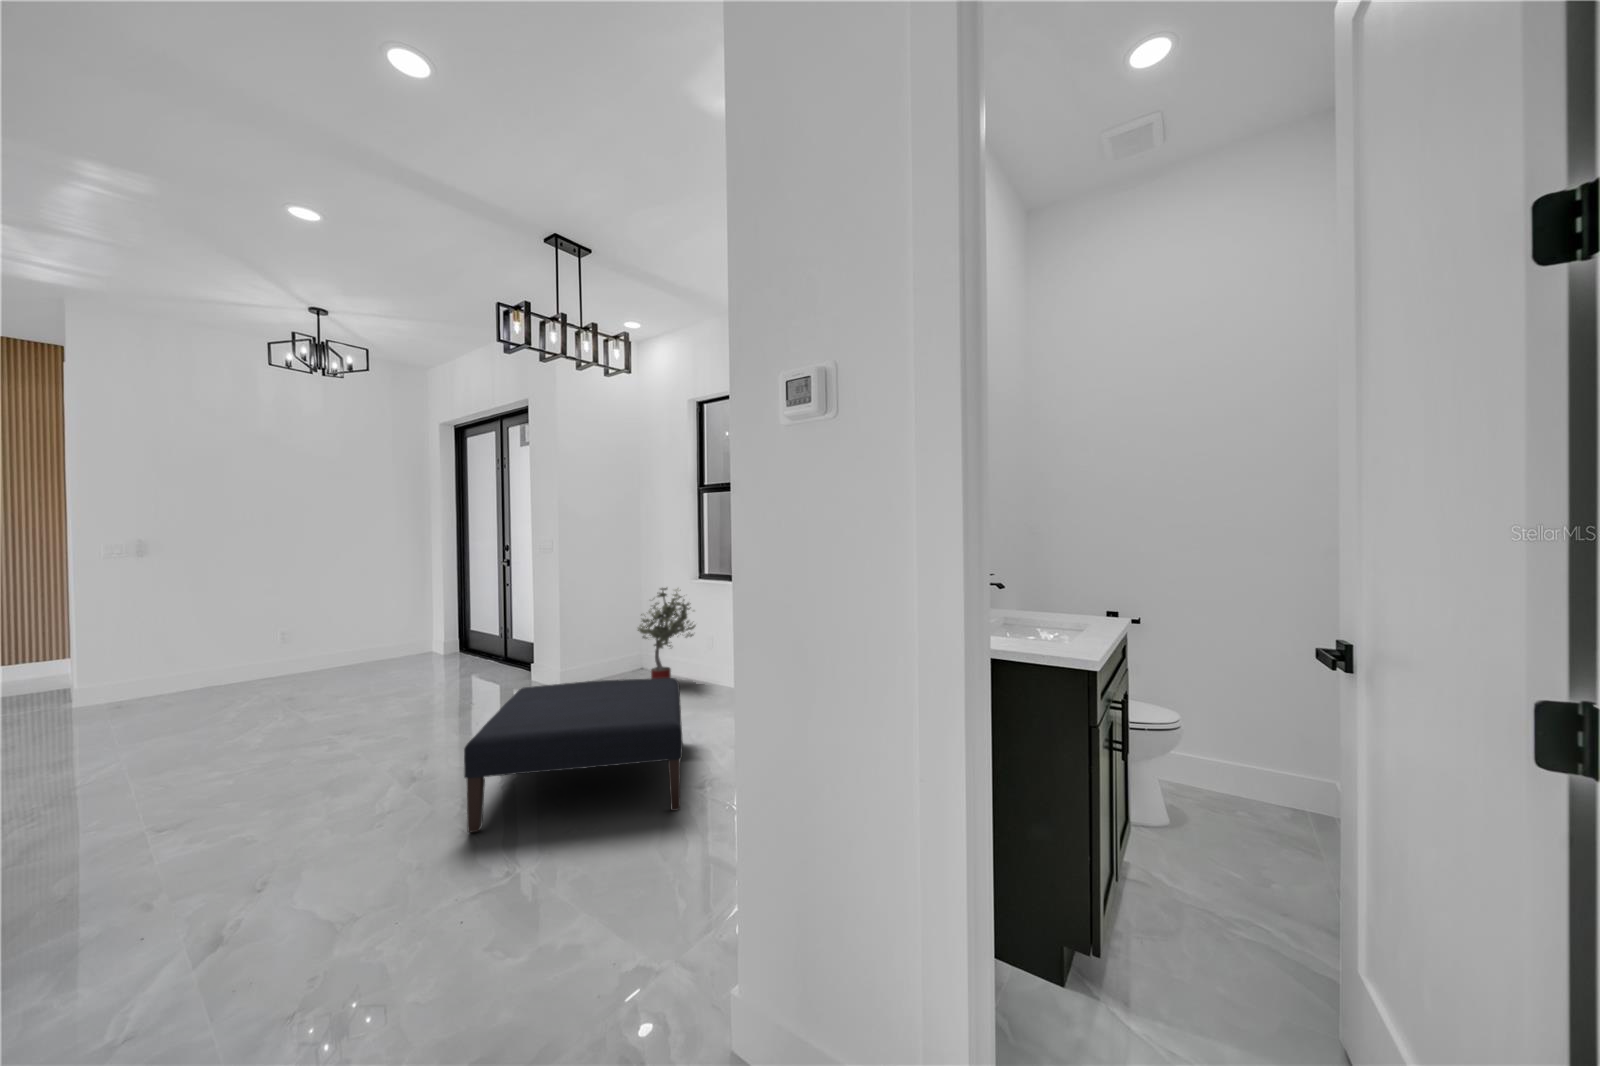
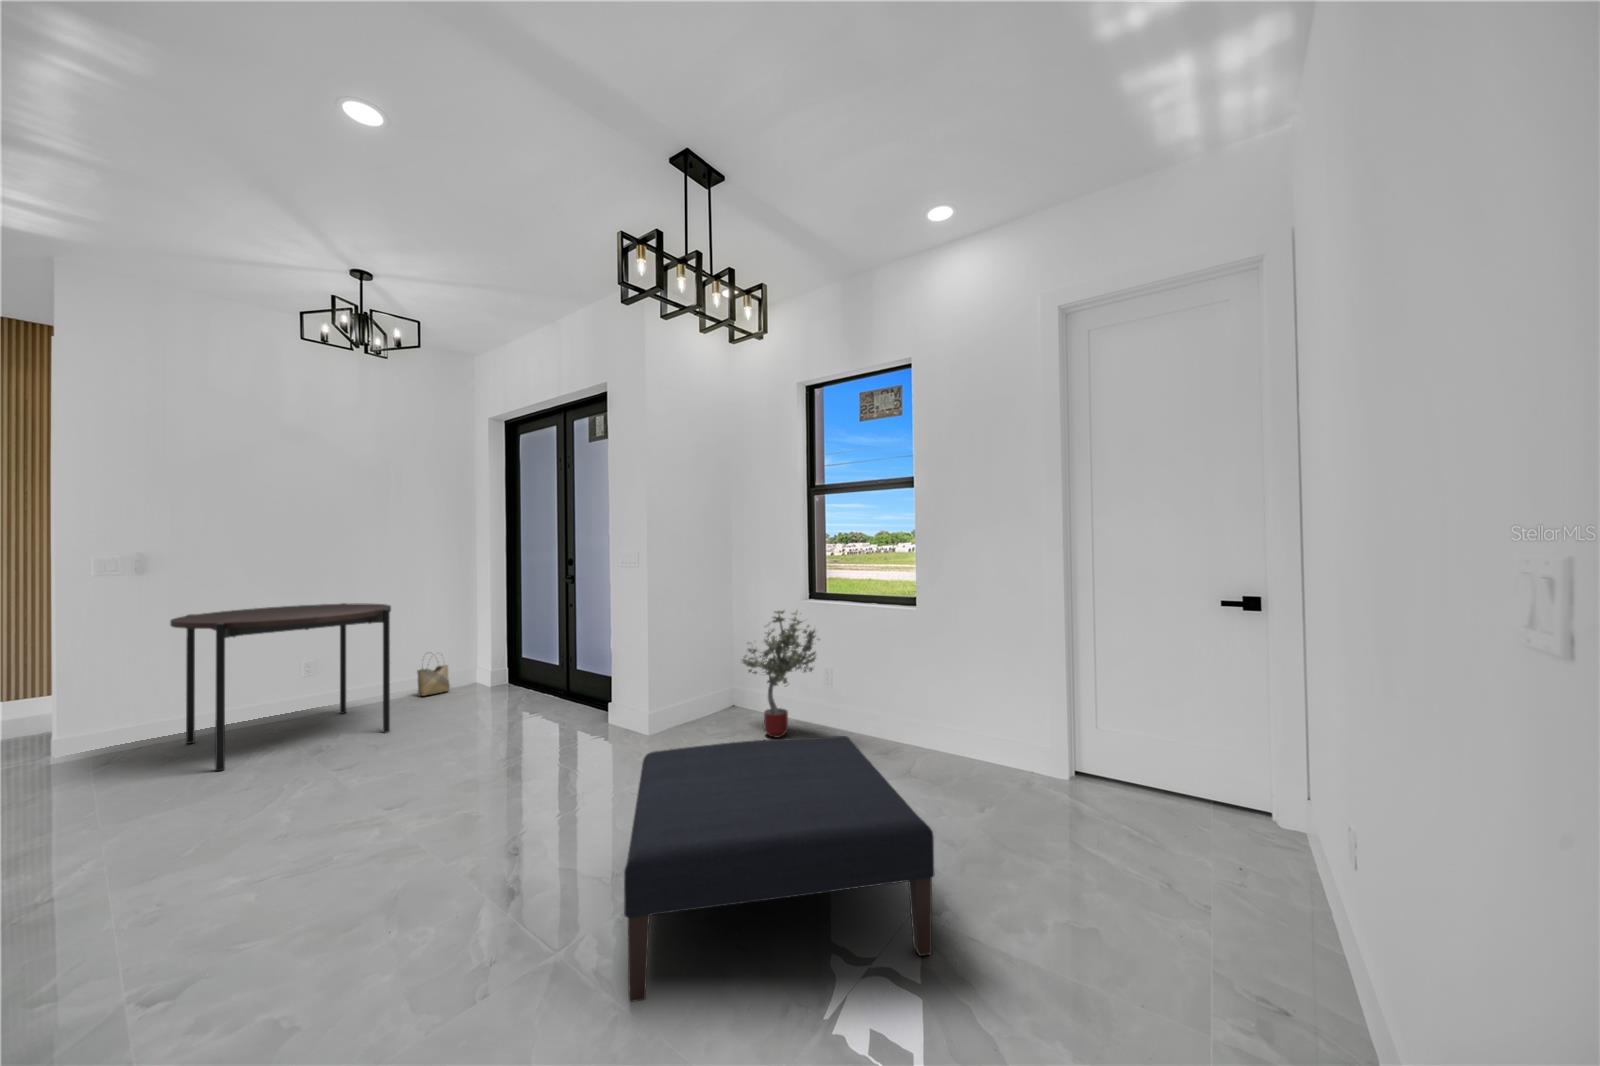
dining table: none [165,582,350,713] -> present [170,603,391,771]
woven basket: none [377,624,407,661] -> present [417,665,450,696]

